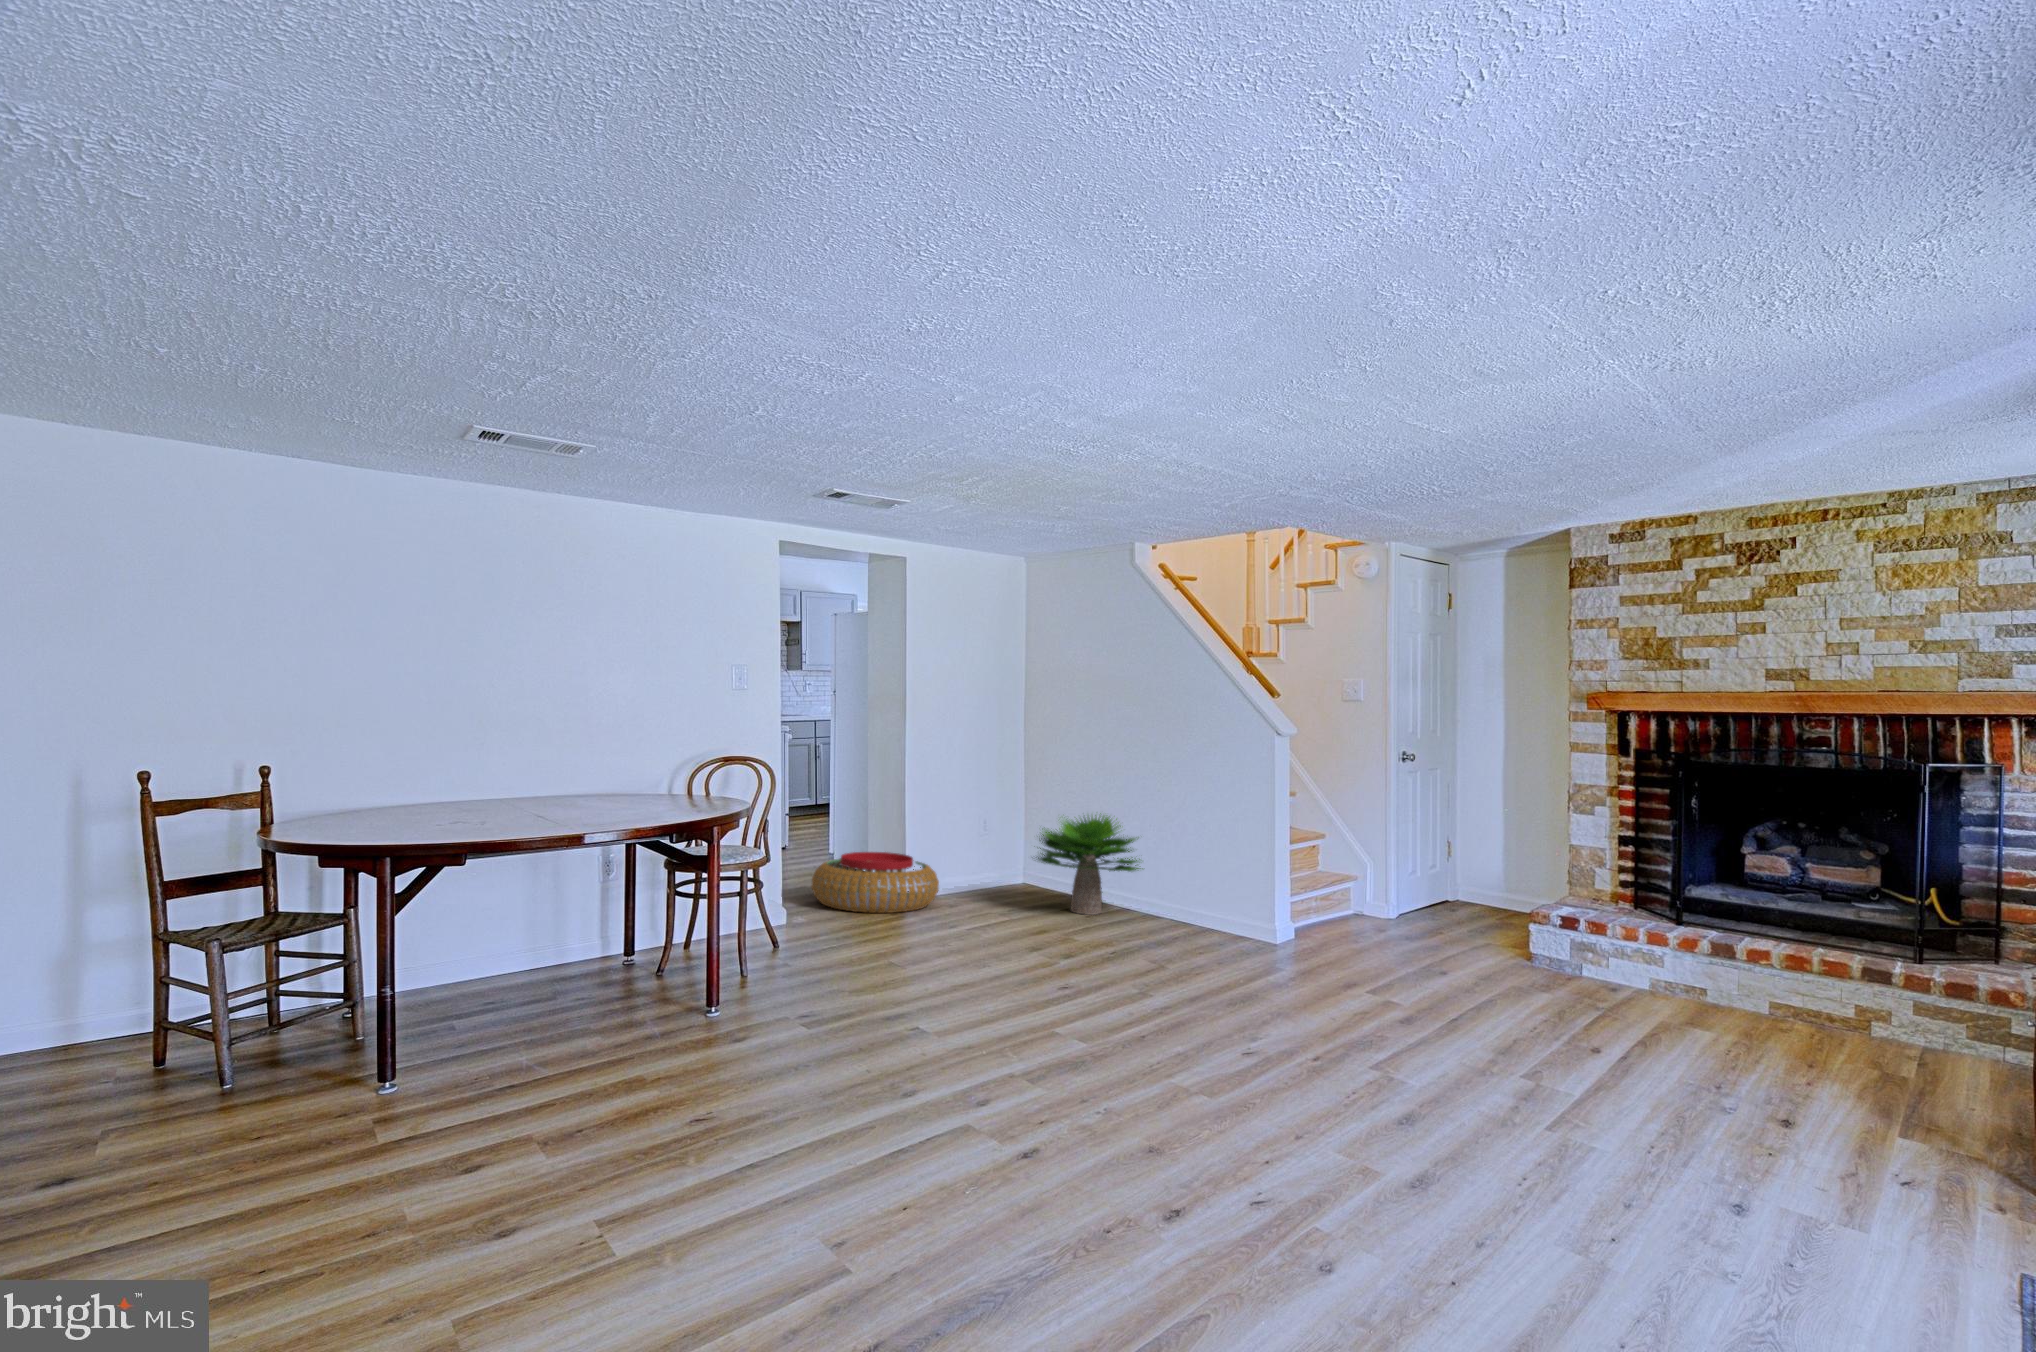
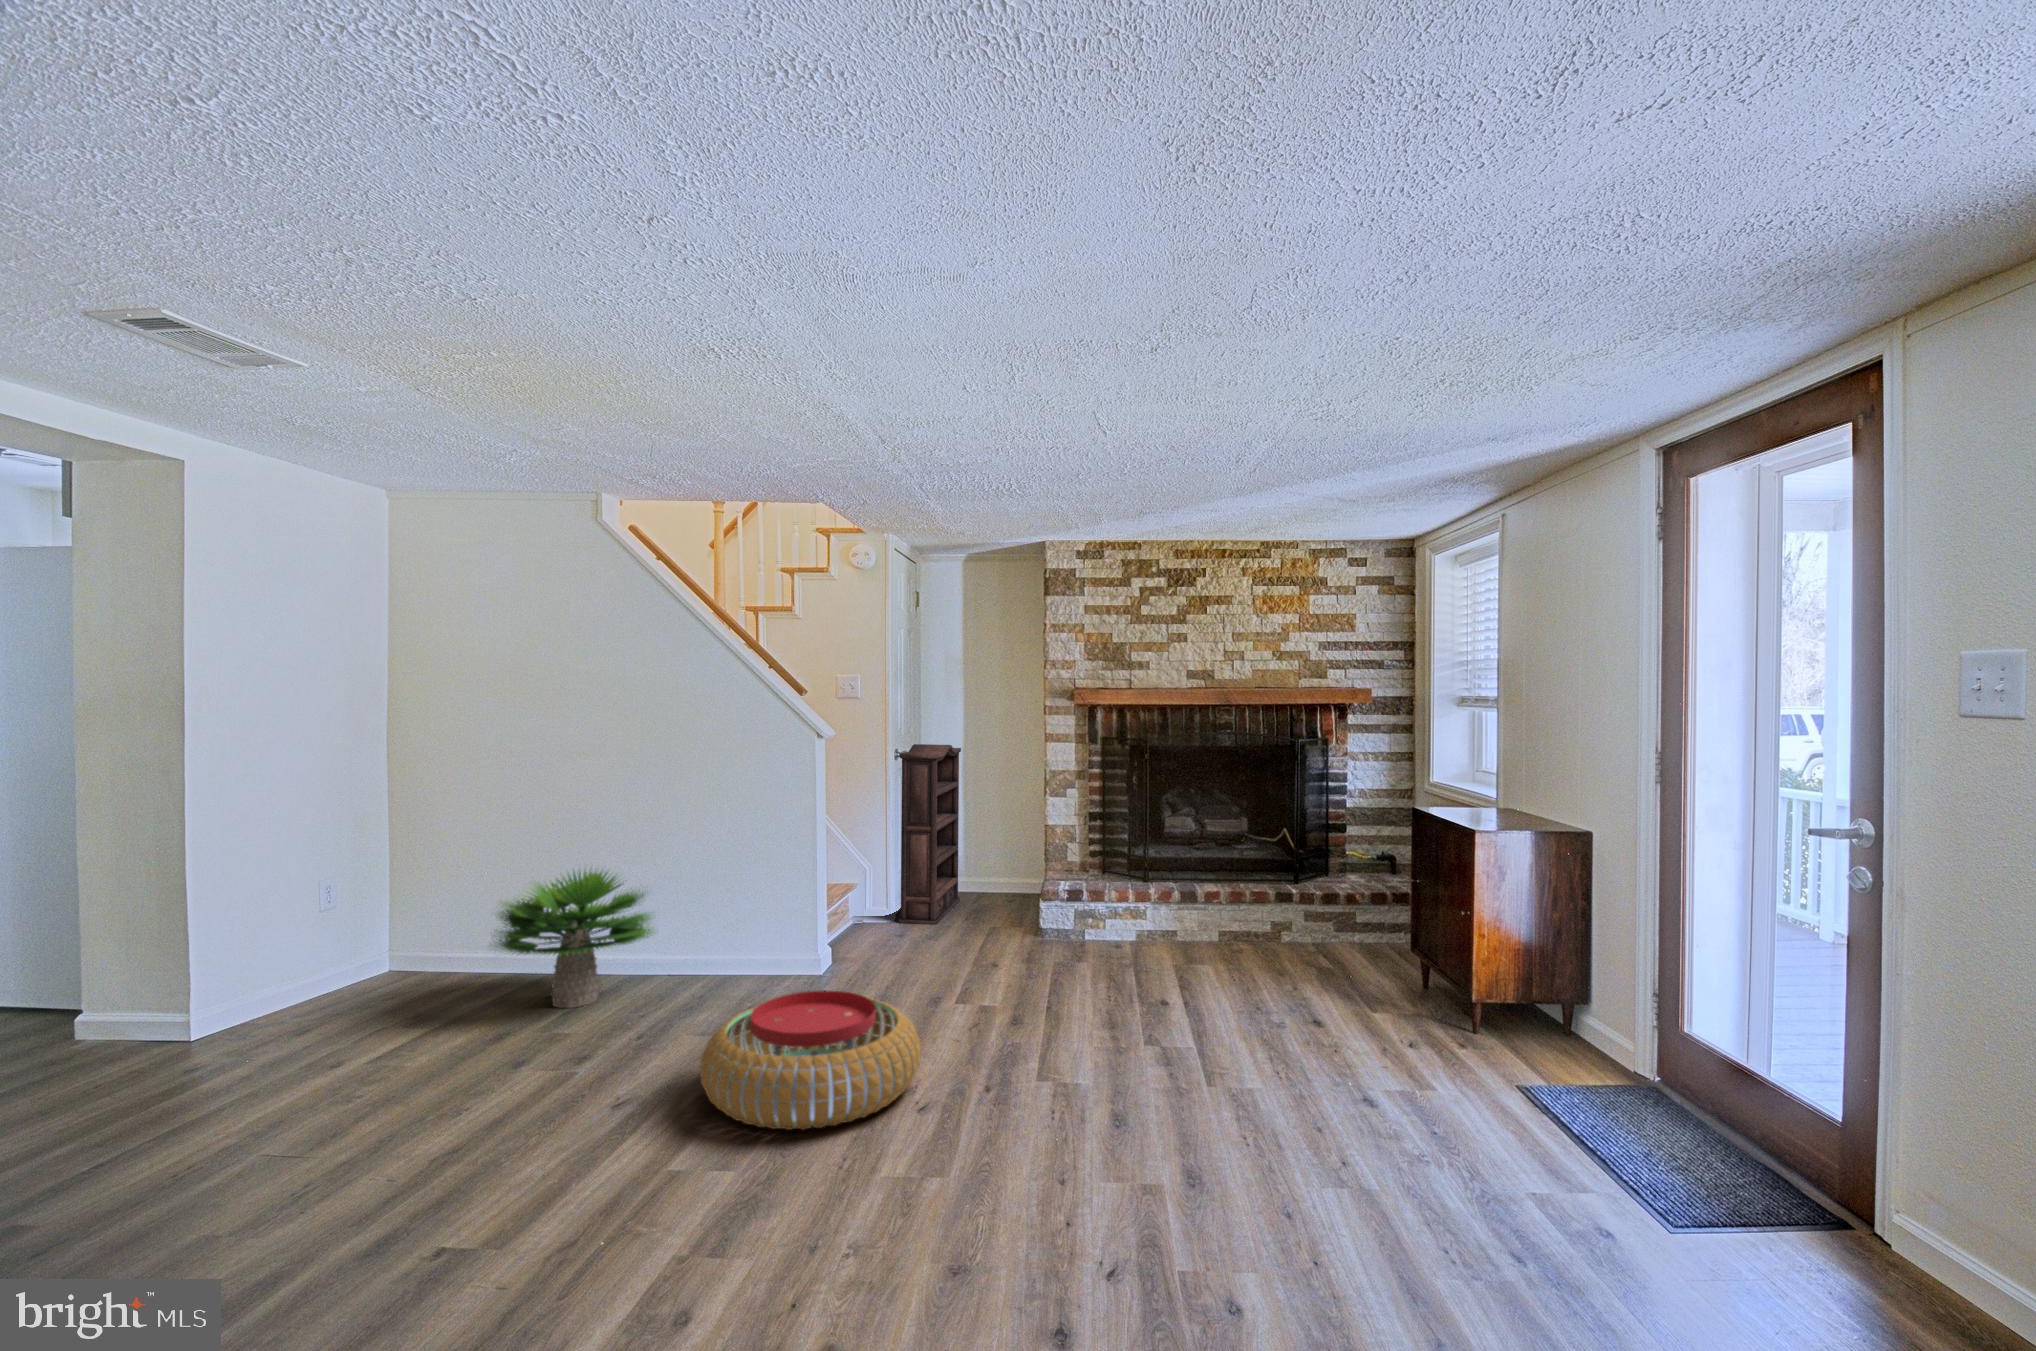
bookshelf: none [1403,750,1506,935] -> present [898,744,961,925]
pouf: present [811,852,939,913] -> present [700,991,921,1130]

